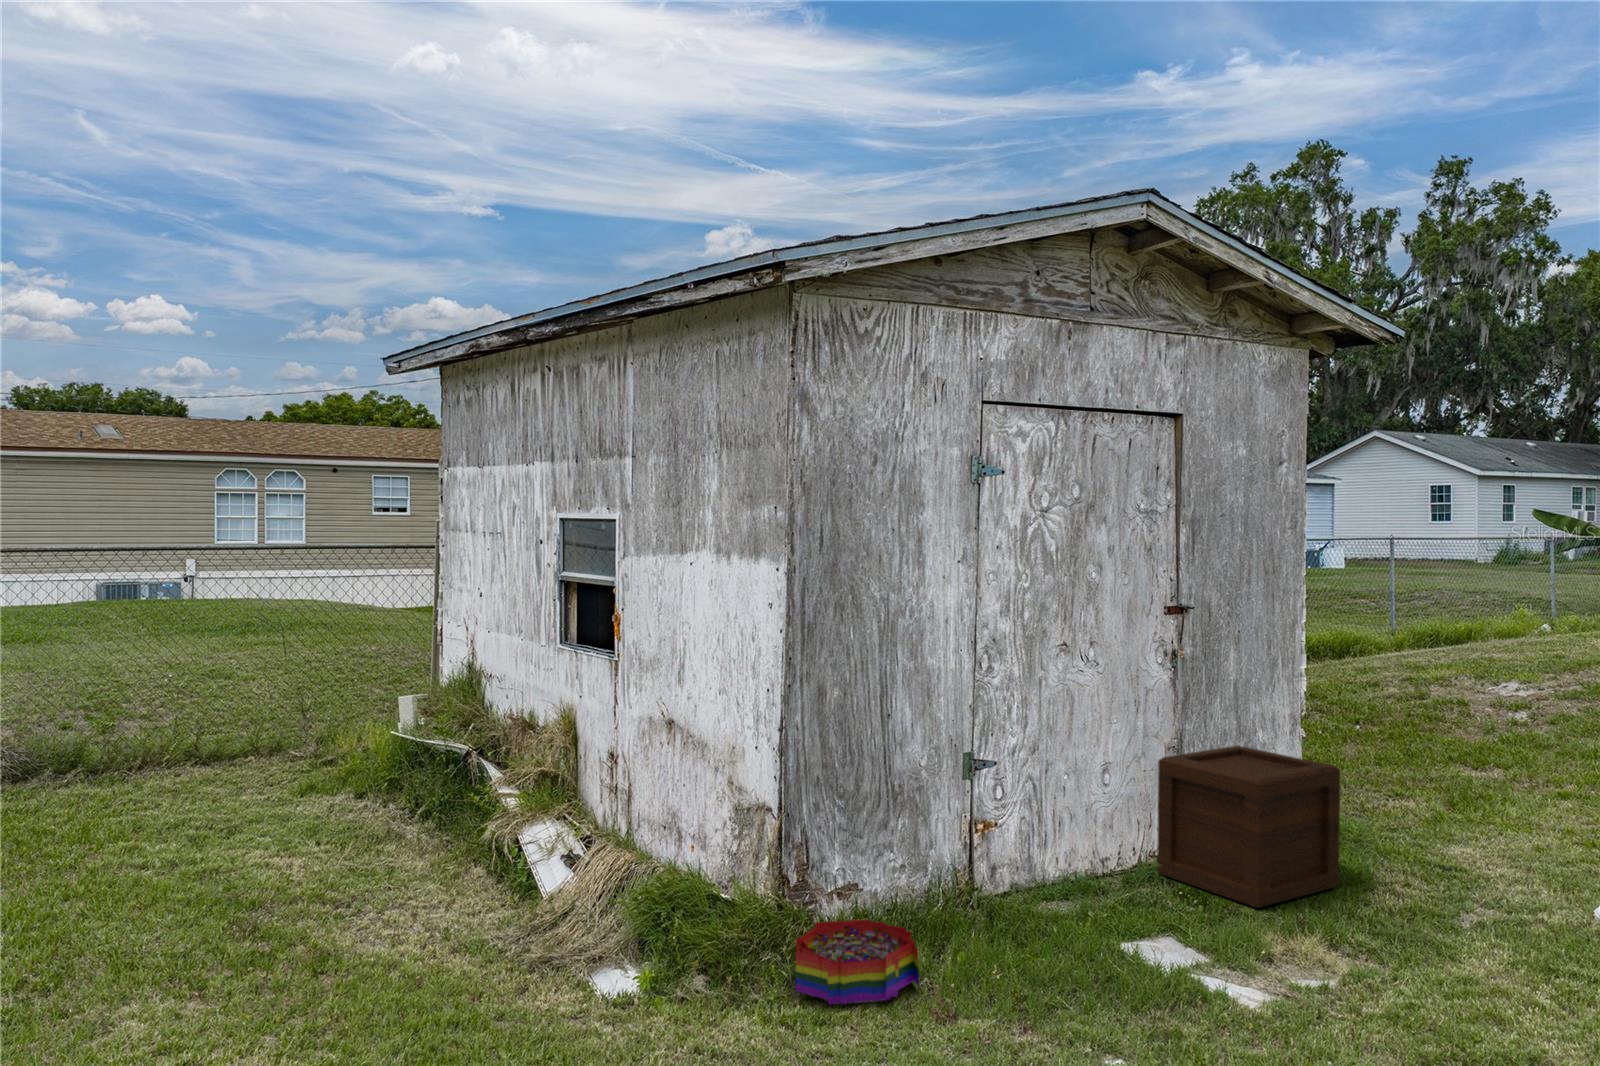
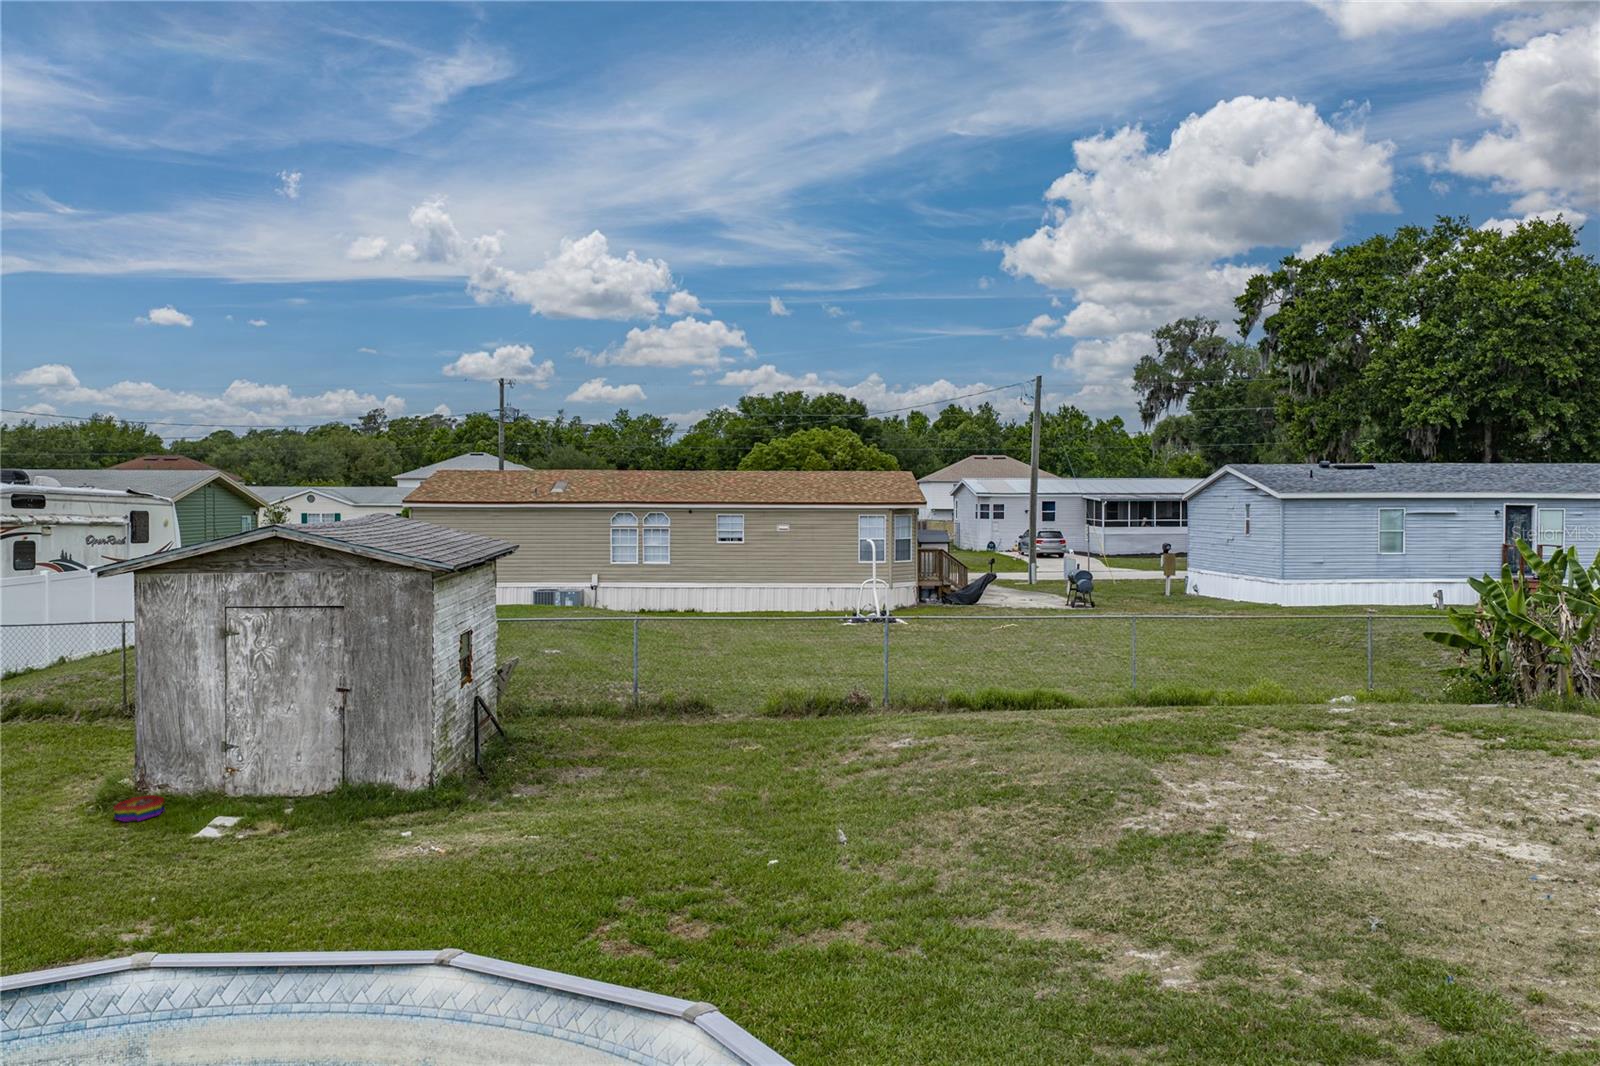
wooden crate: present [1157,745,1340,908] -> none [286,759,370,829]

